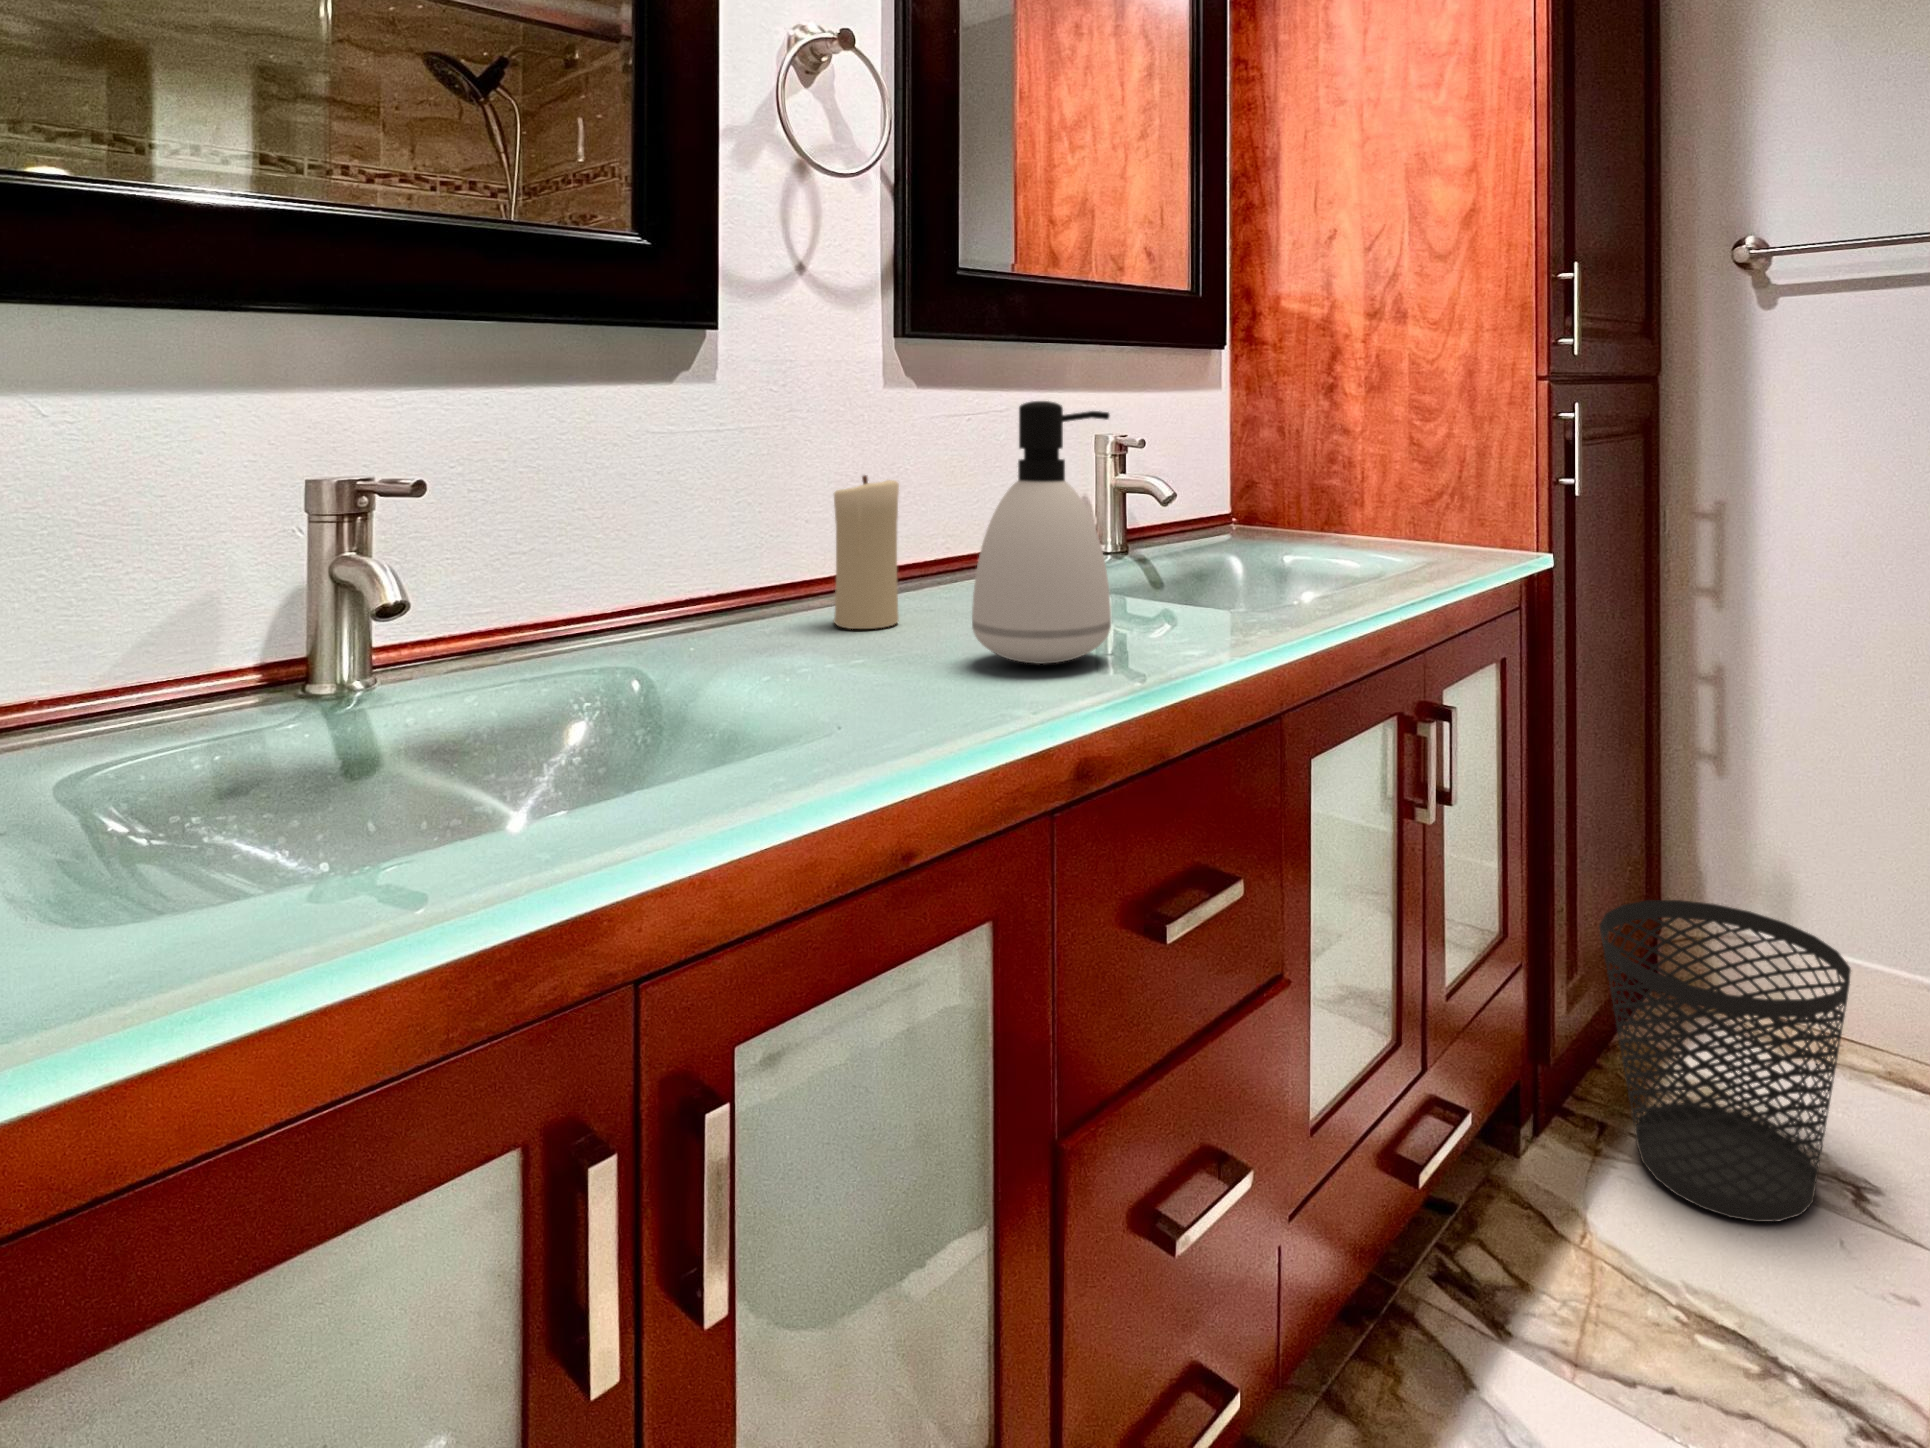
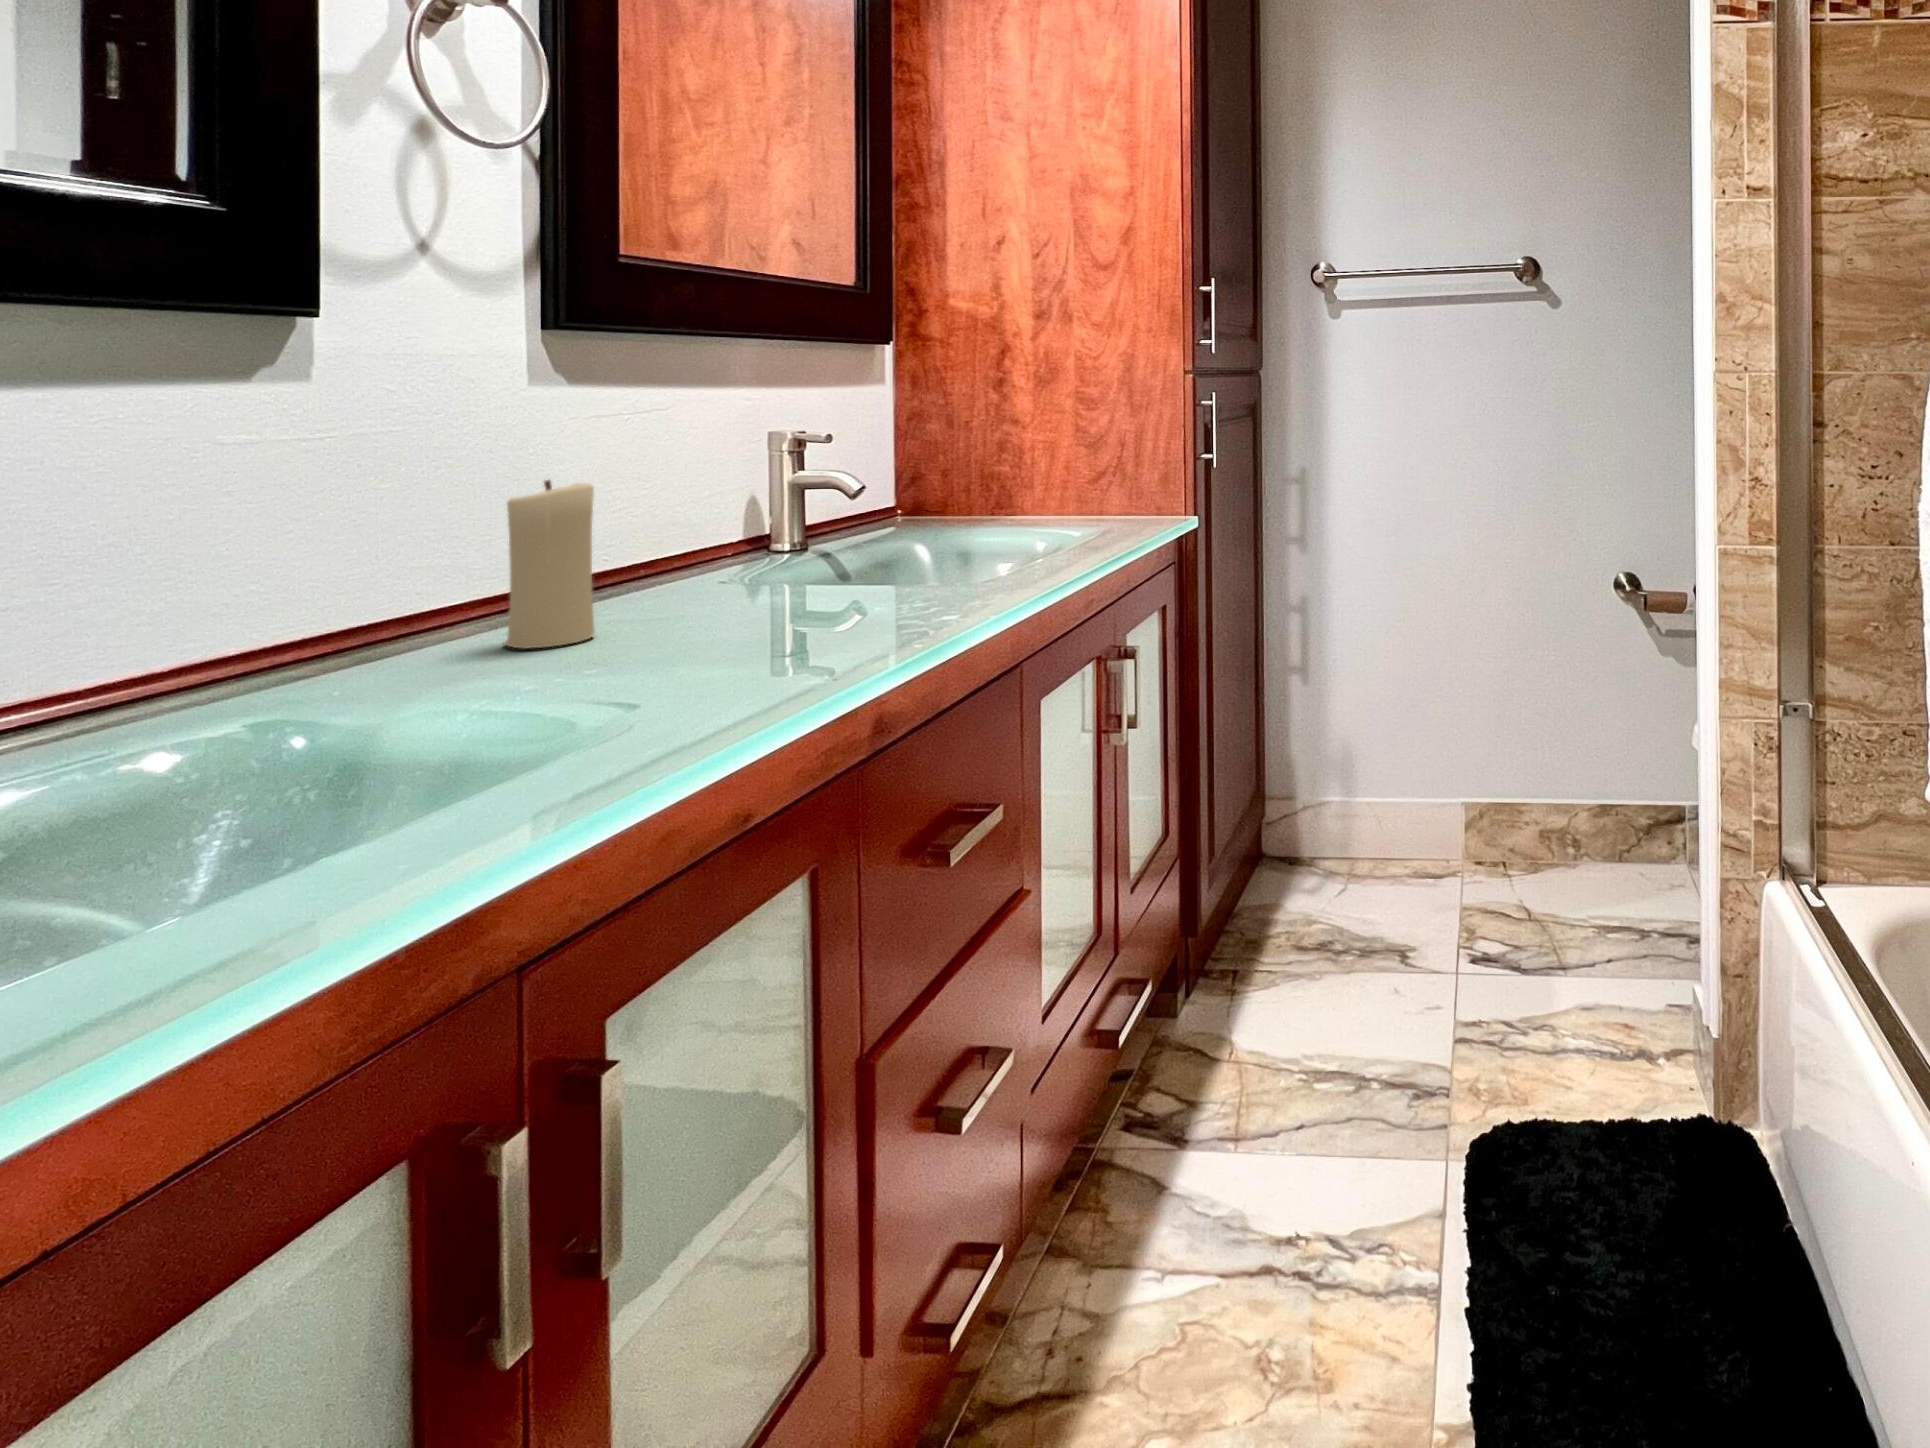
soap dispenser: present [972,401,1111,664] -> none [728,392,878,644]
wastebasket: present [1599,900,1851,1222] -> none [1231,773,1399,1002]

